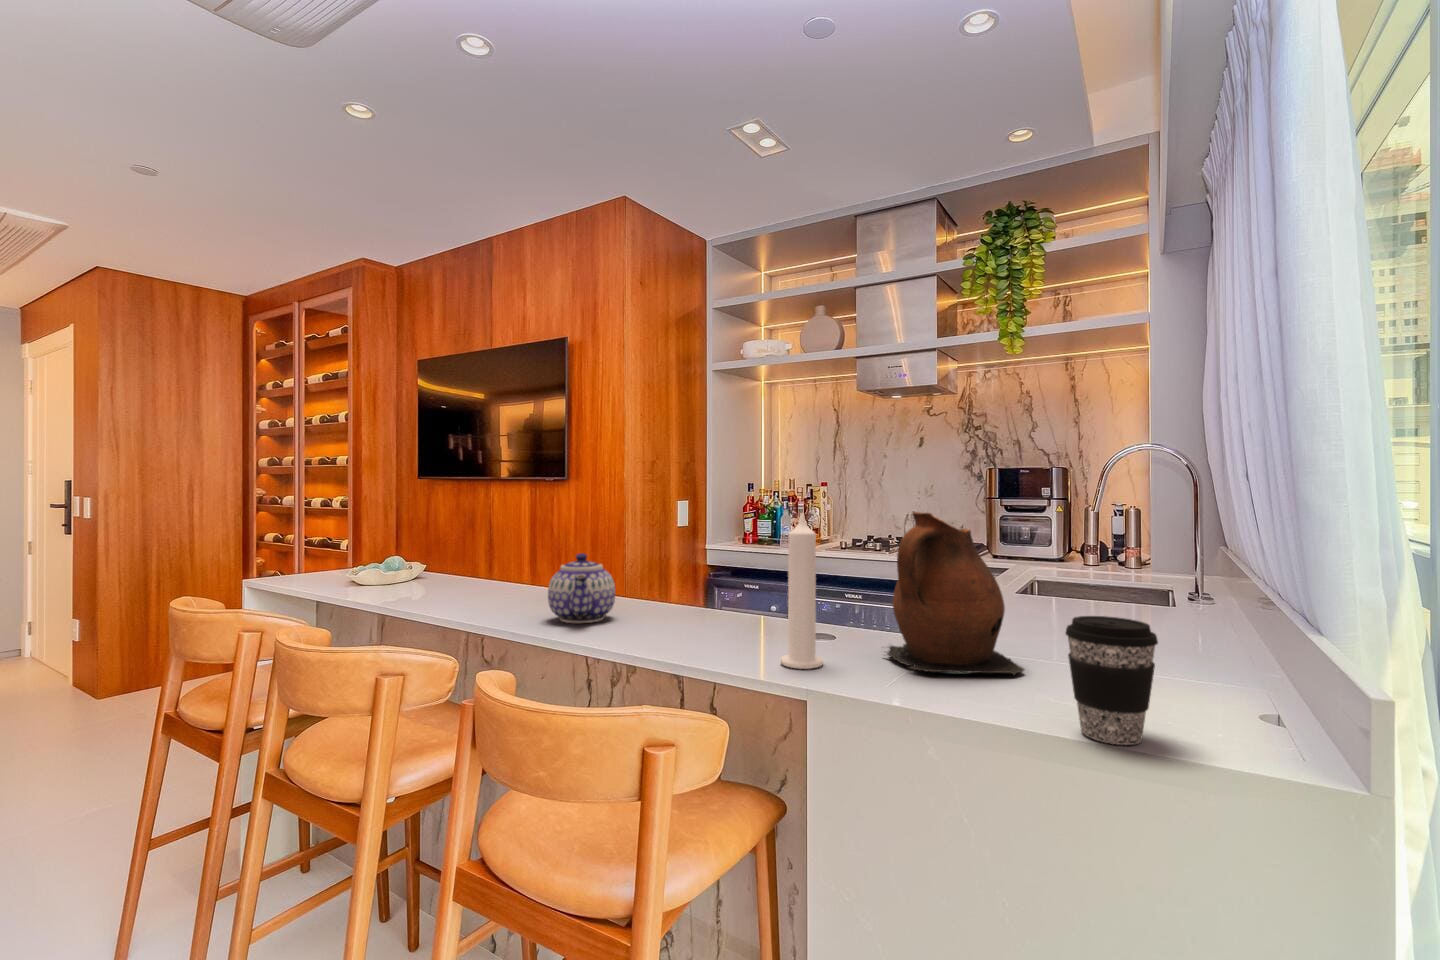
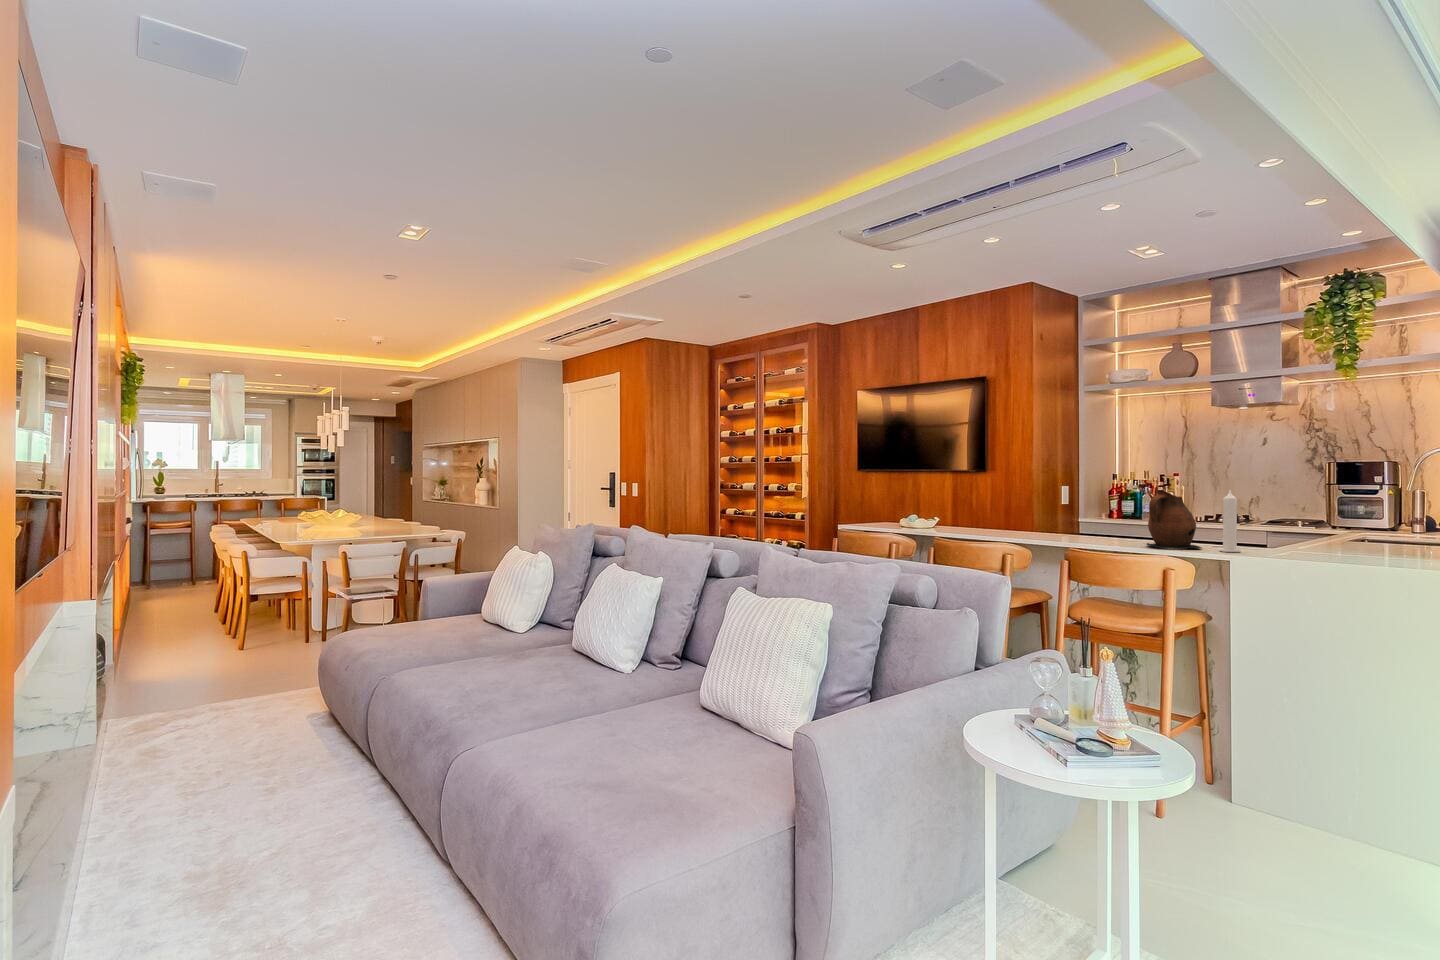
ceramic pitcher: present [887,512,1024,676] -> present [1147,490,1201,549]
teapot: present [548,553,615,623] -> none [1072,510,1107,542]
coffee cup: present [1066,616,1158,745] -> none [1353,524,1389,563]

